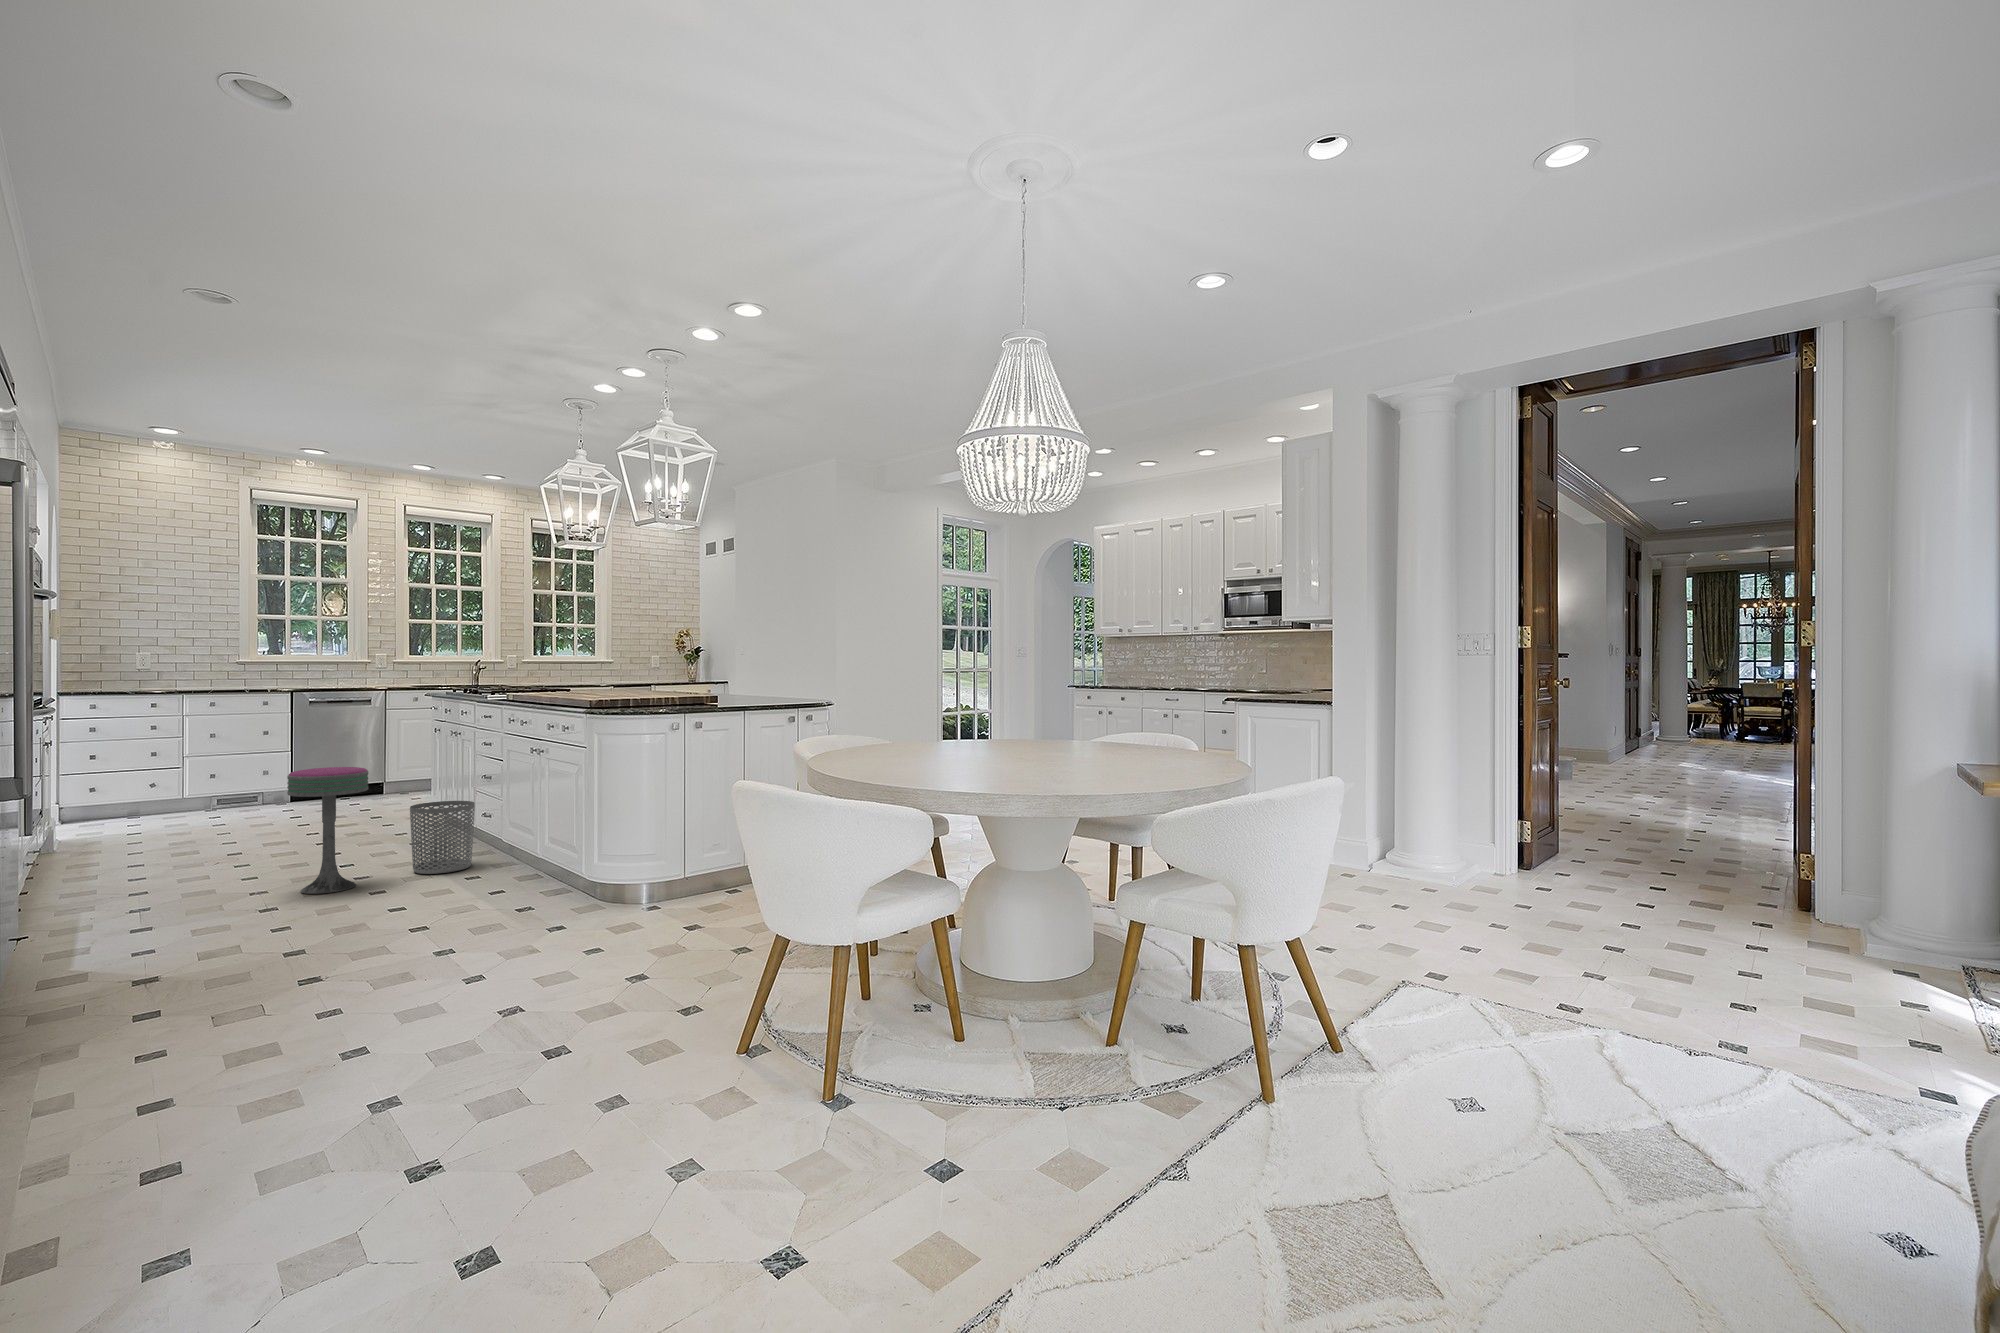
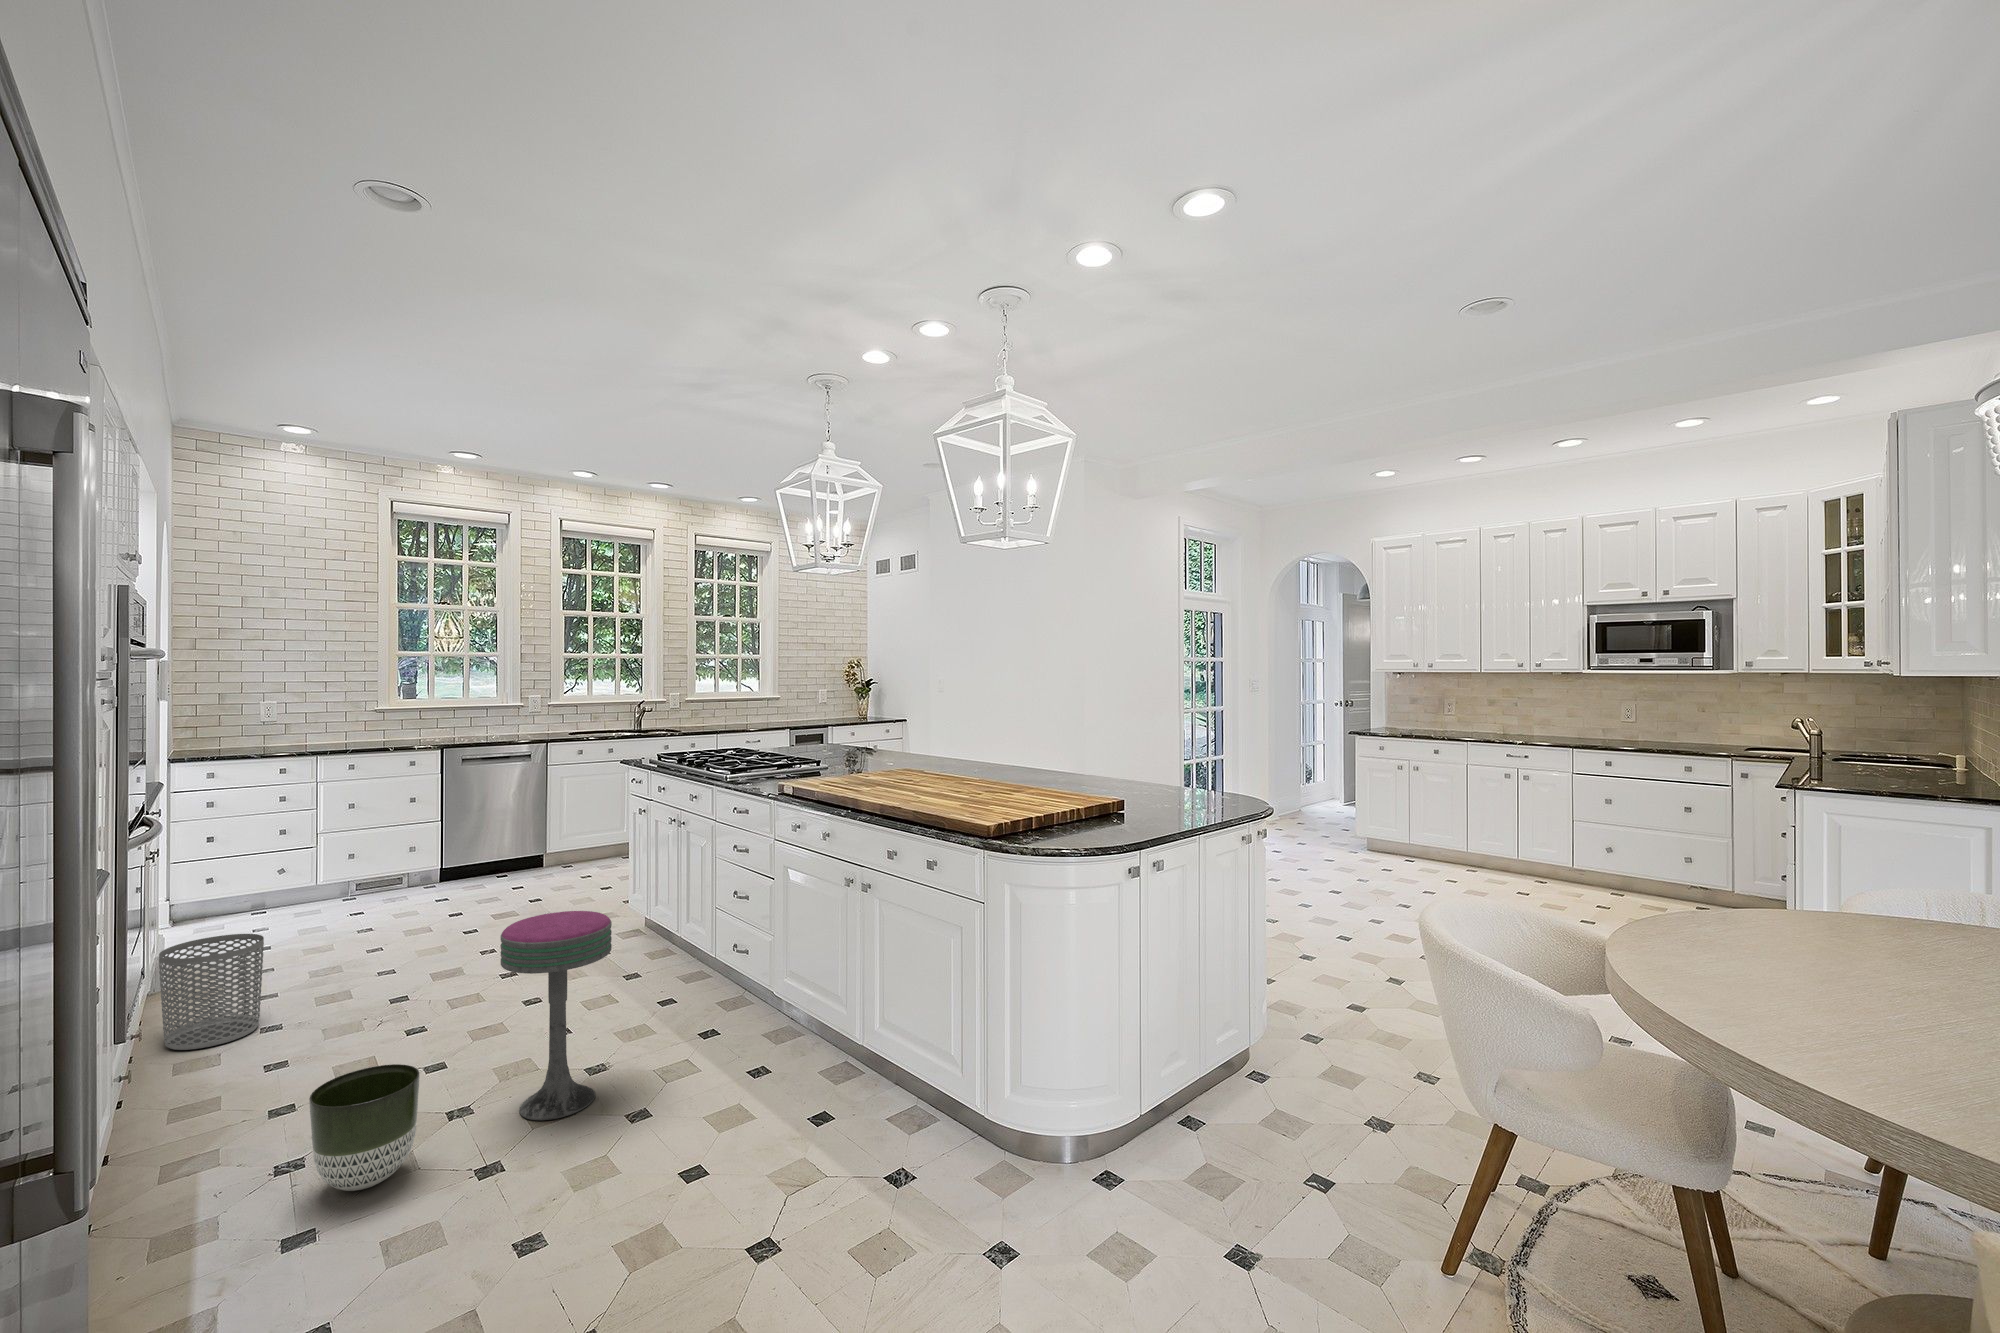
waste bin: present [410,801,475,874] -> present [159,934,264,1050]
planter: none [153,848,226,915] -> present [309,1064,420,1191]

